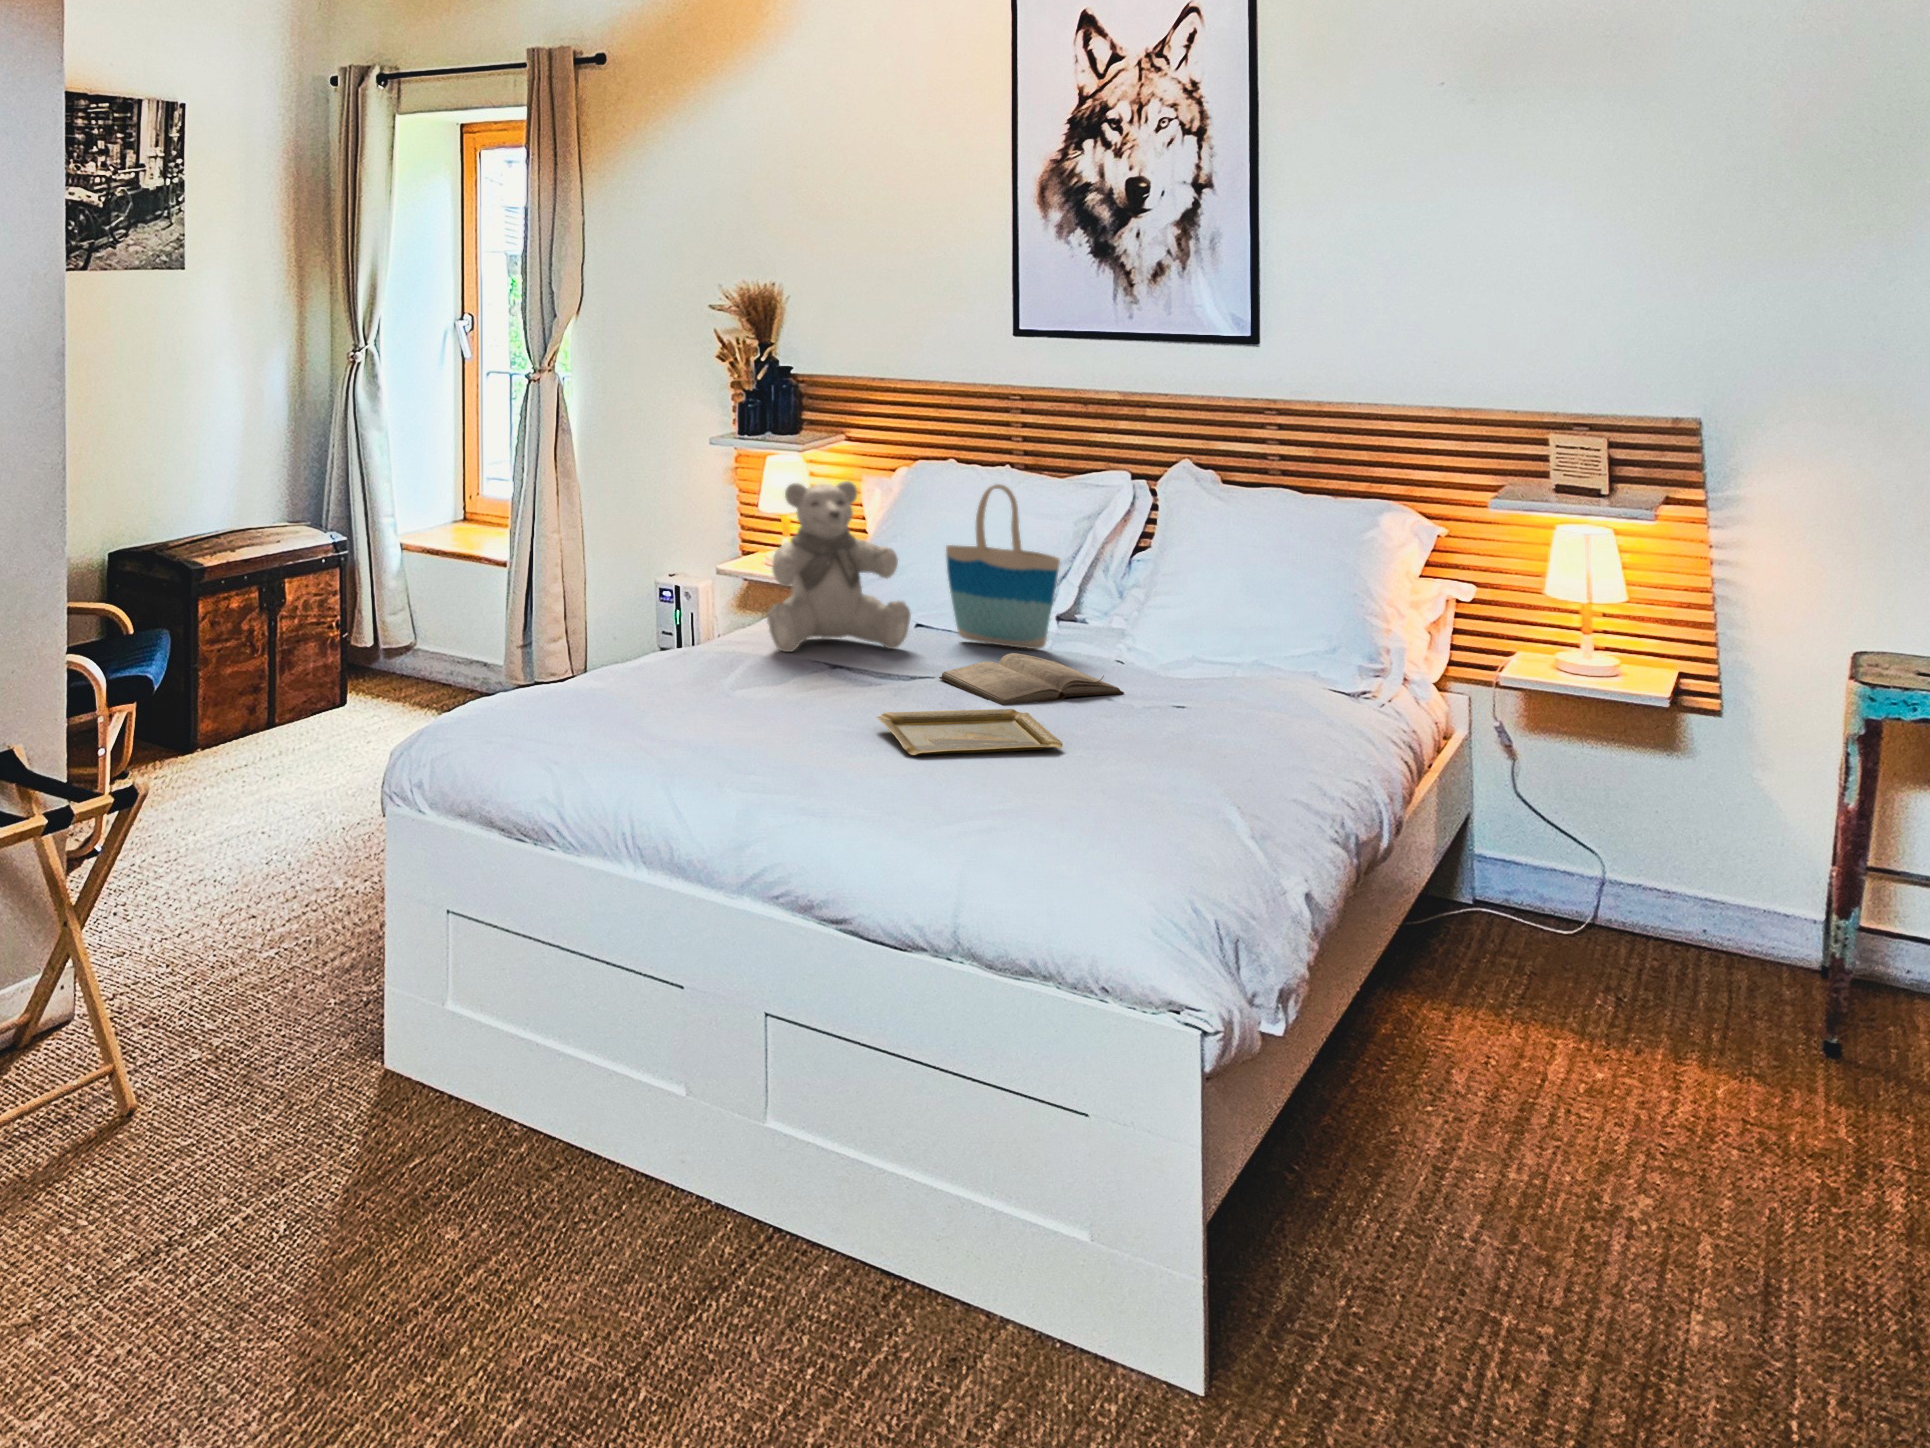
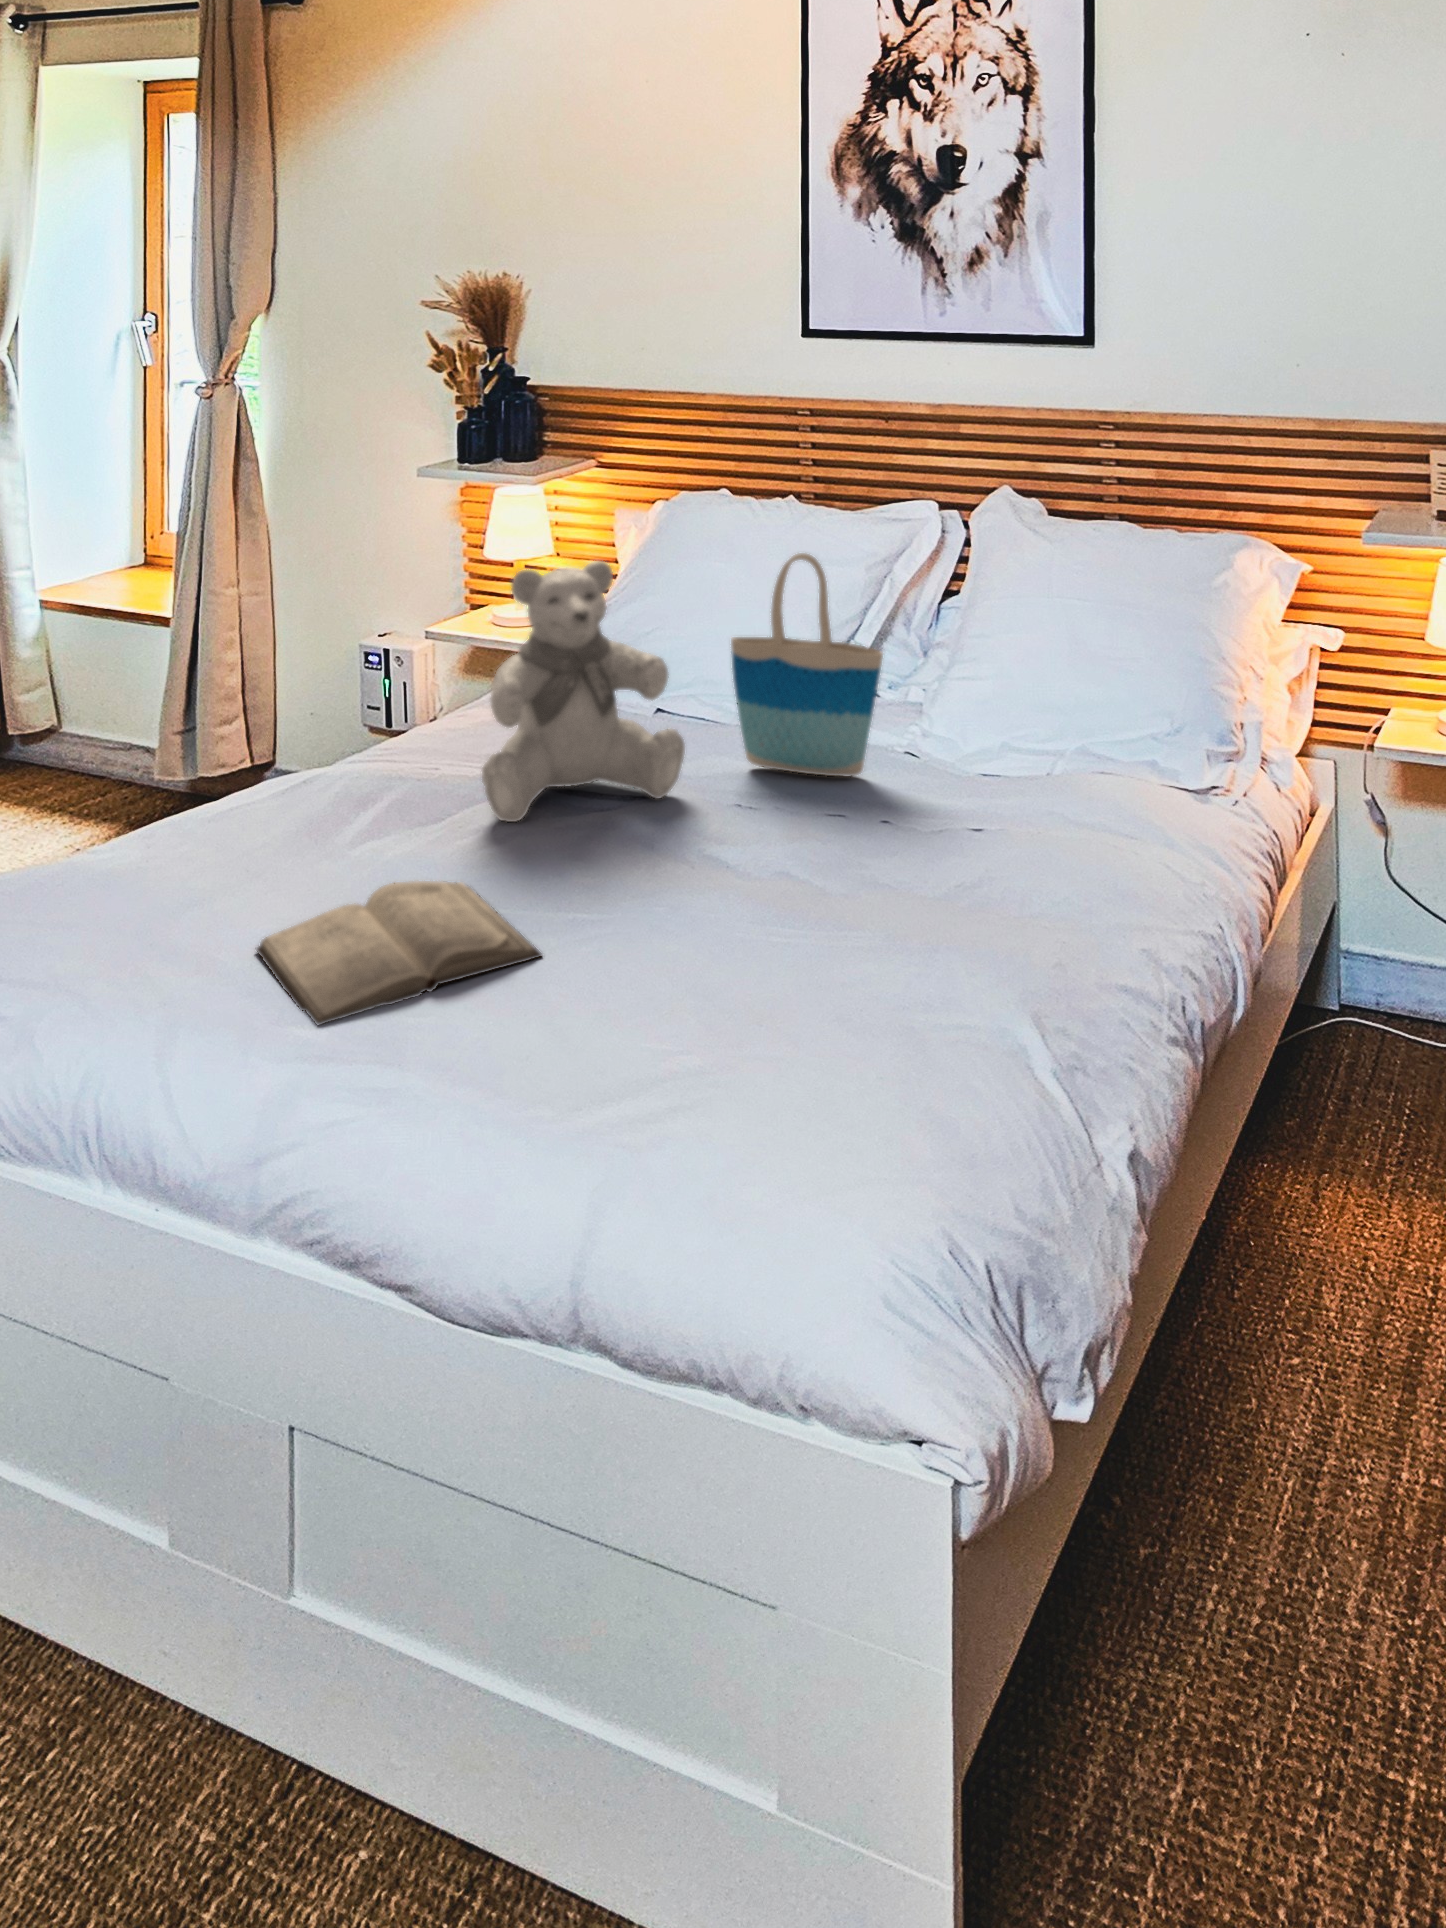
diary: present [939,653,1124,705] -> present [257,881,542,1025]
tray: present [877,709,1063,755] -> none [645,954,941,1109]

